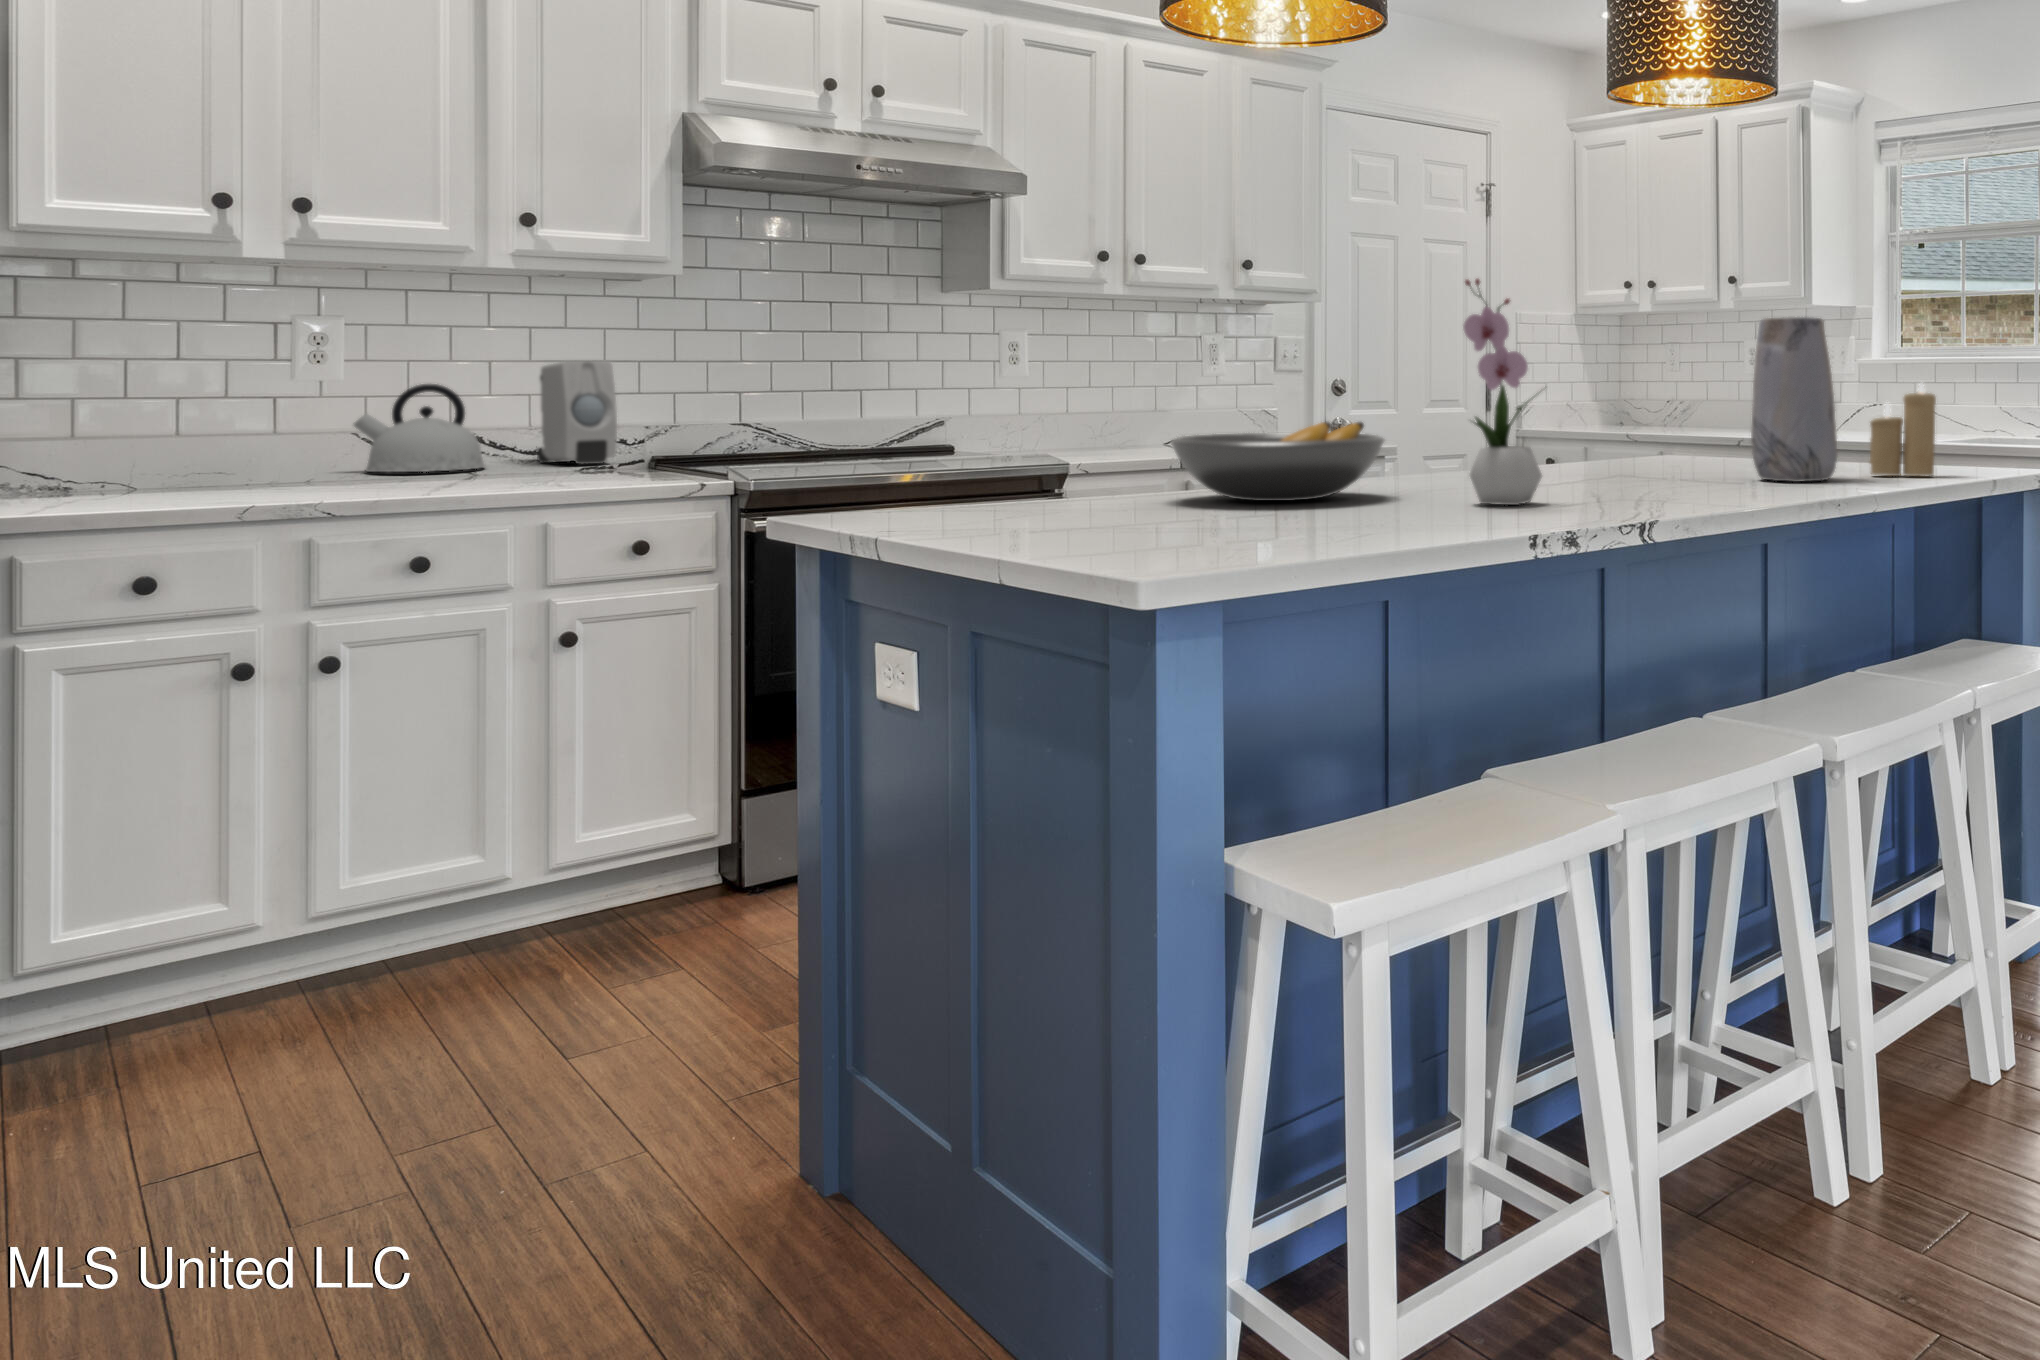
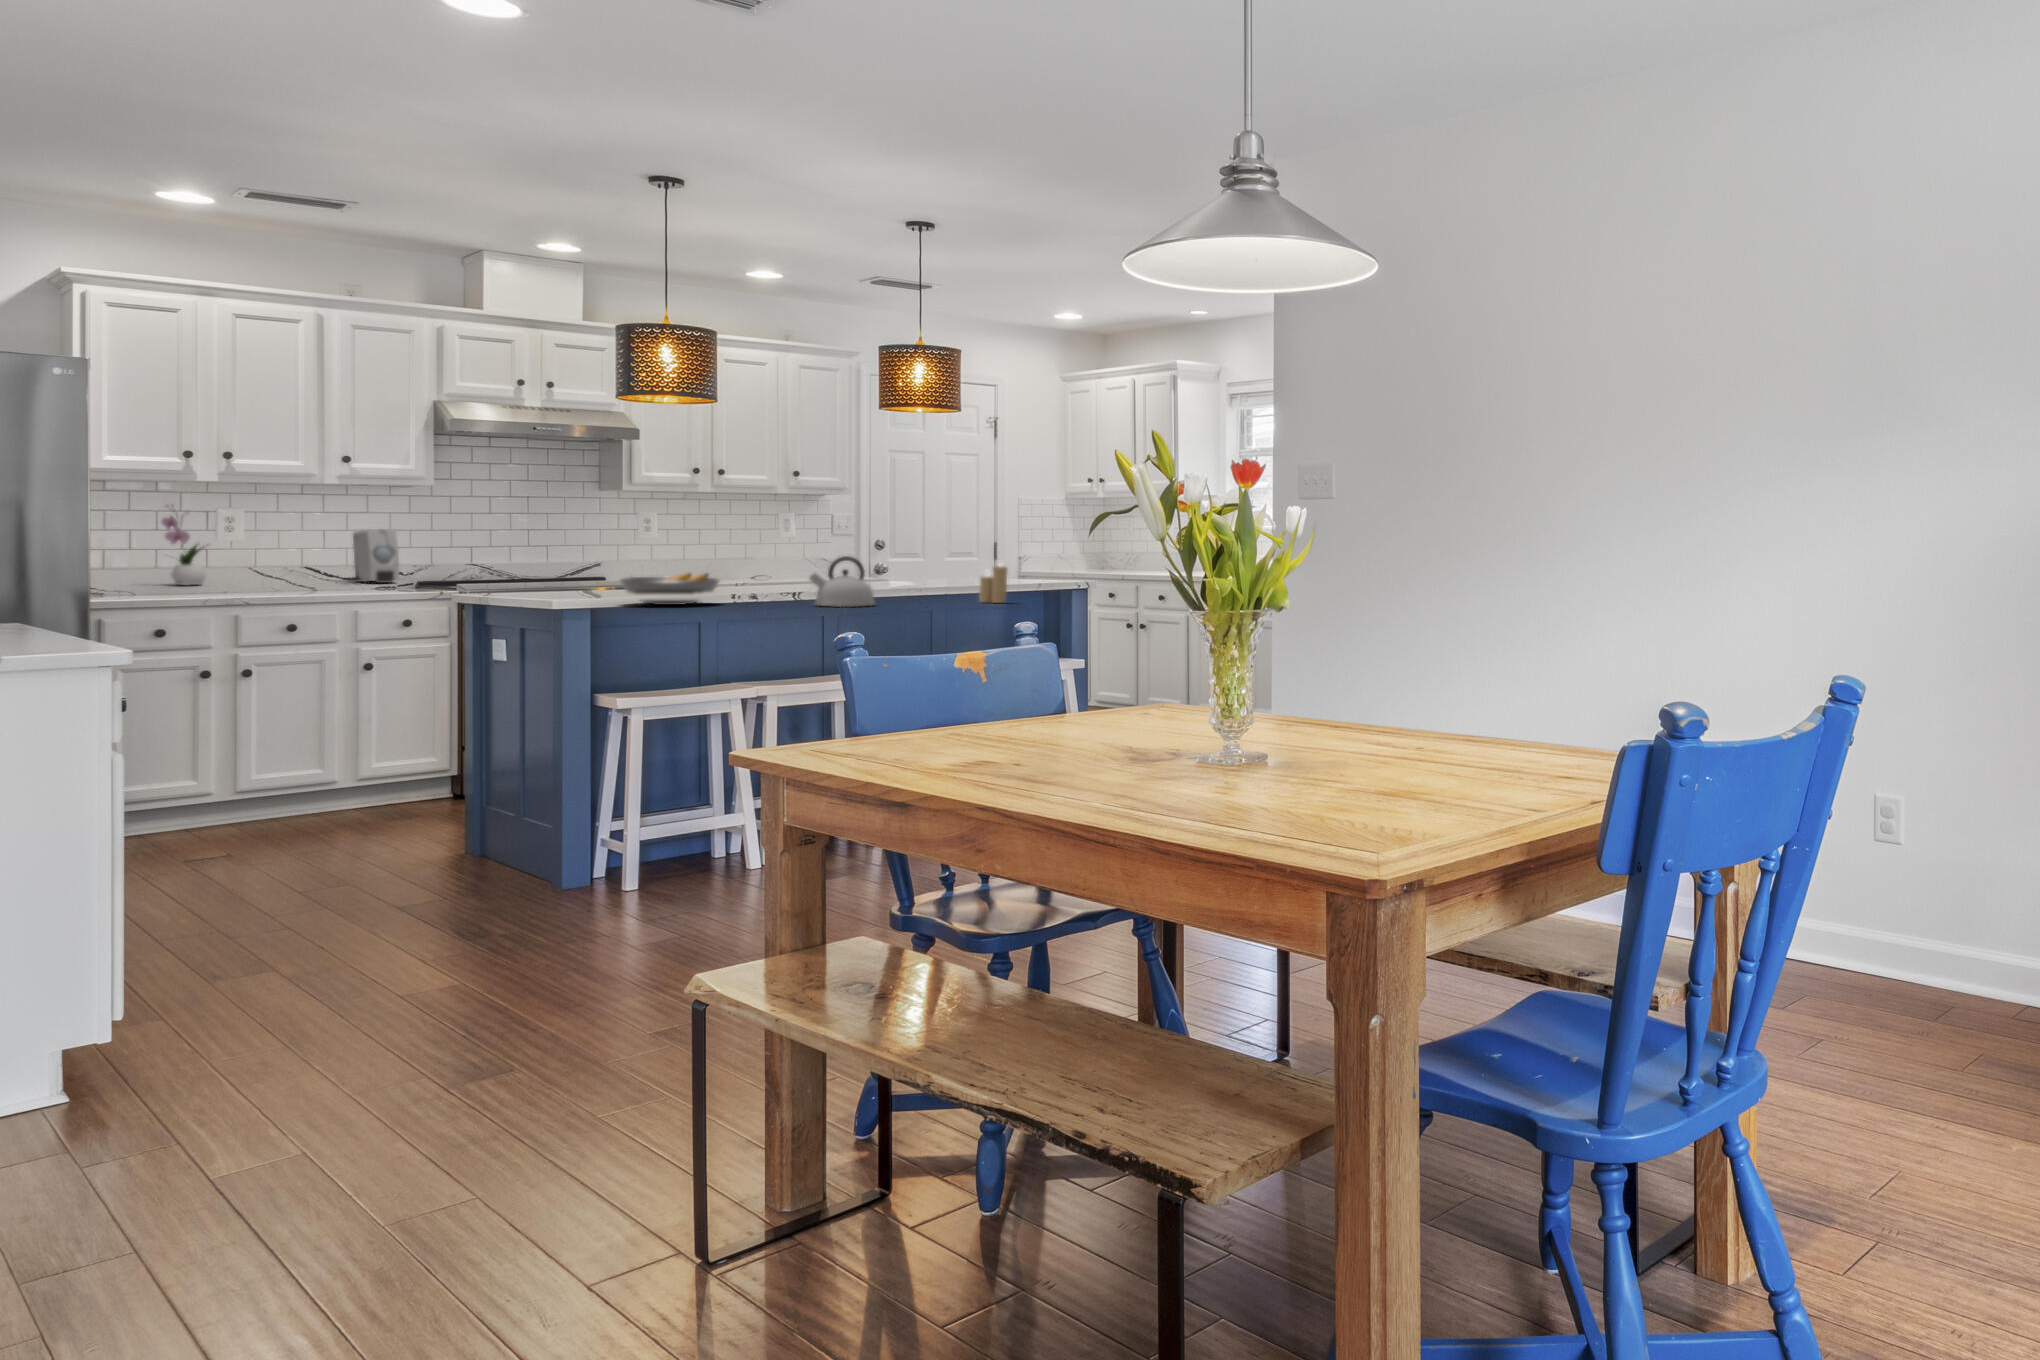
flower arrangement: present [1463,279,1542,505] -> present [162,508,208,585]
vase: present [1751,317,1837,482] -> none [915,531,954,604]
kettle: present [354,384,485,472] -> present [810,556,875,607]

